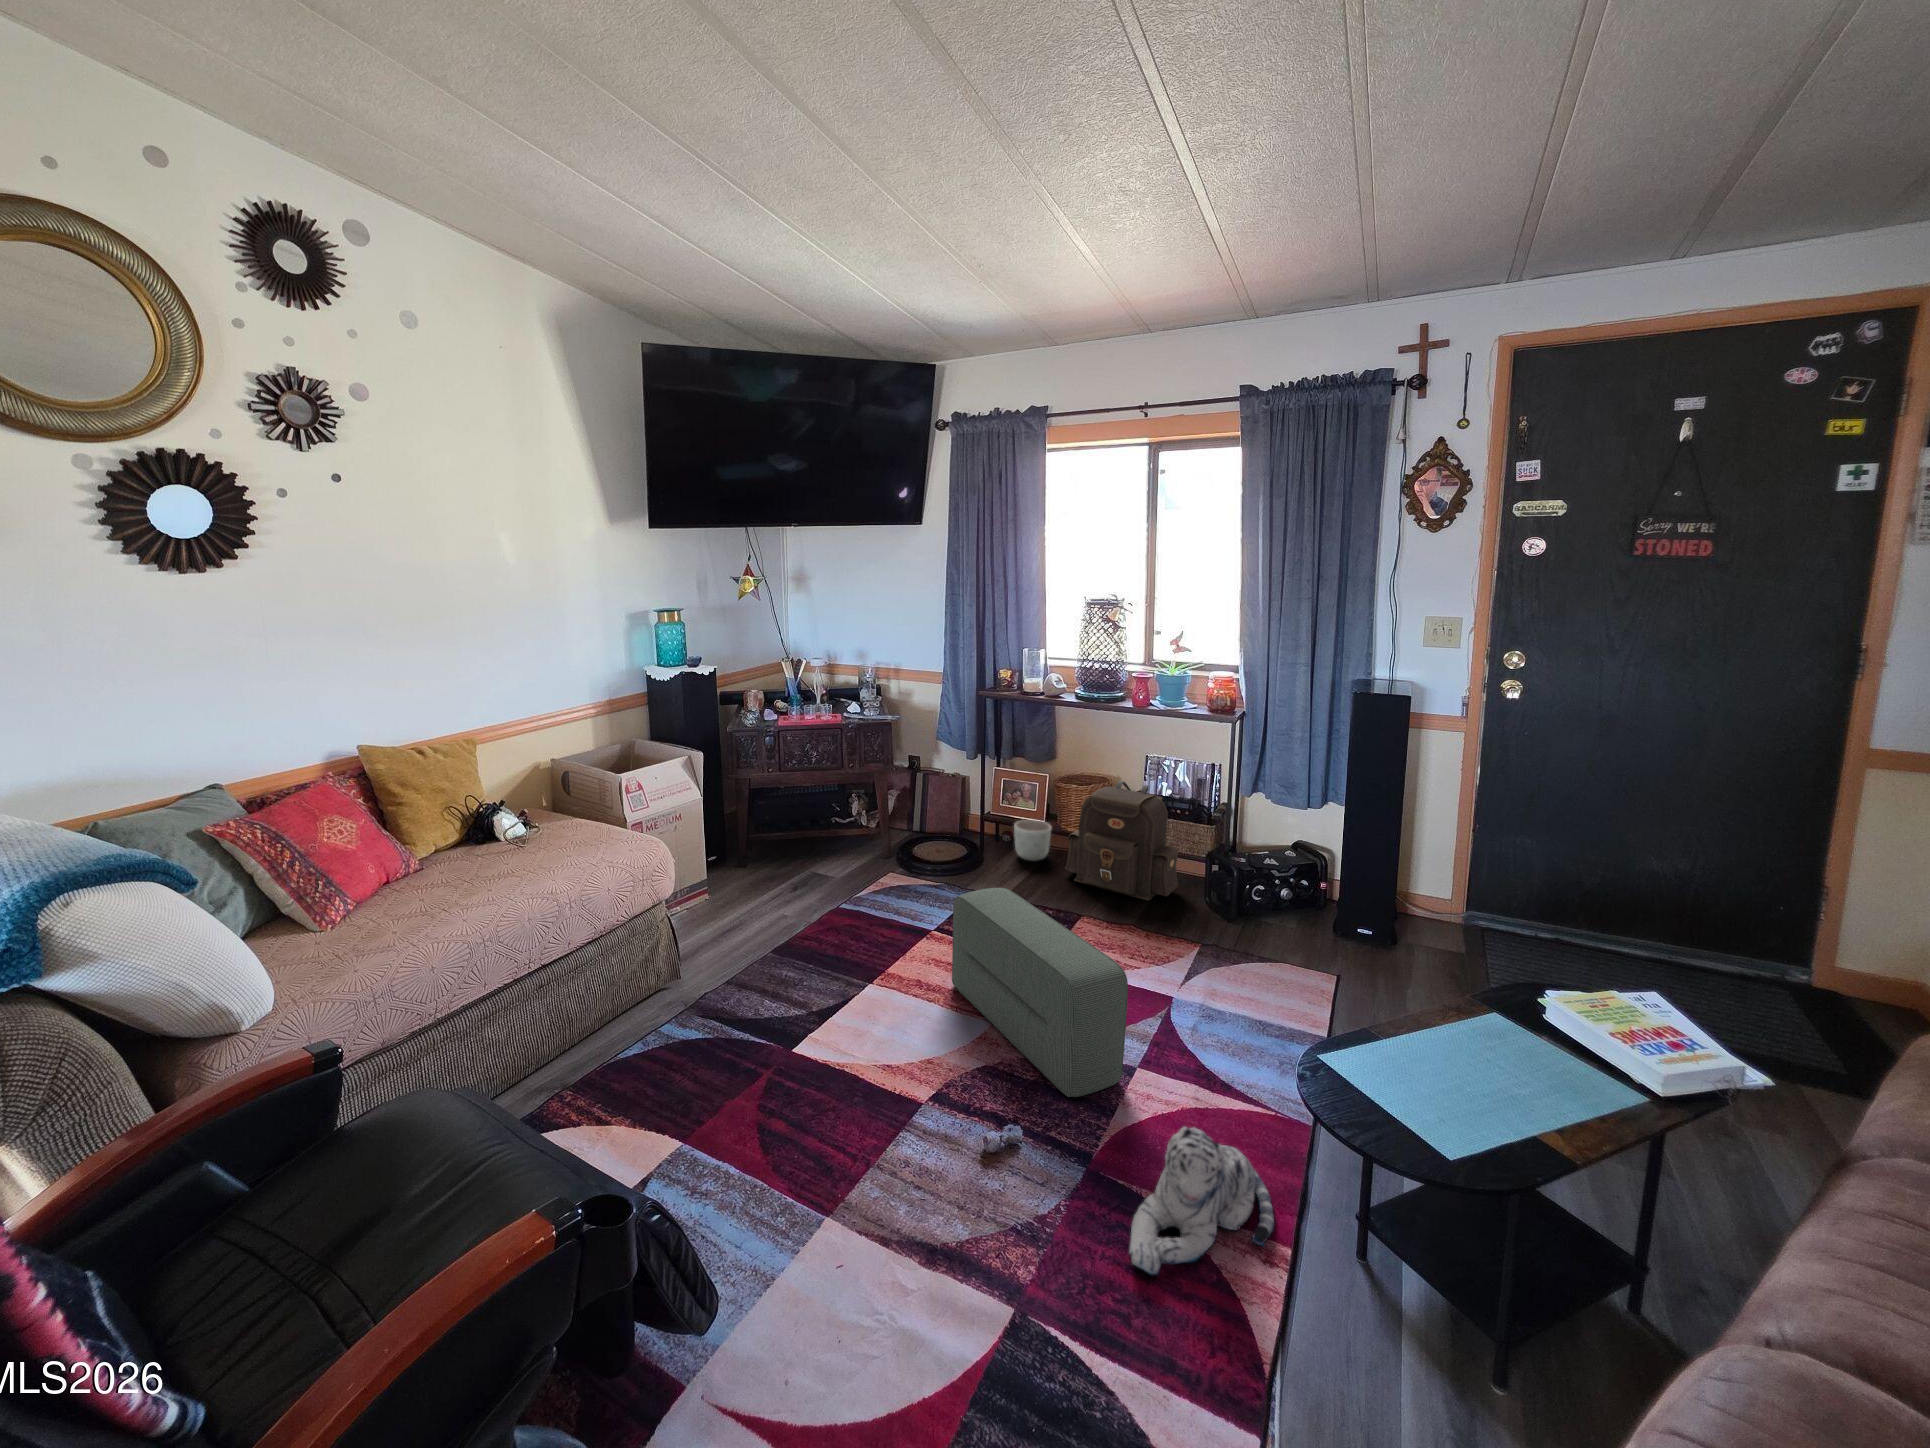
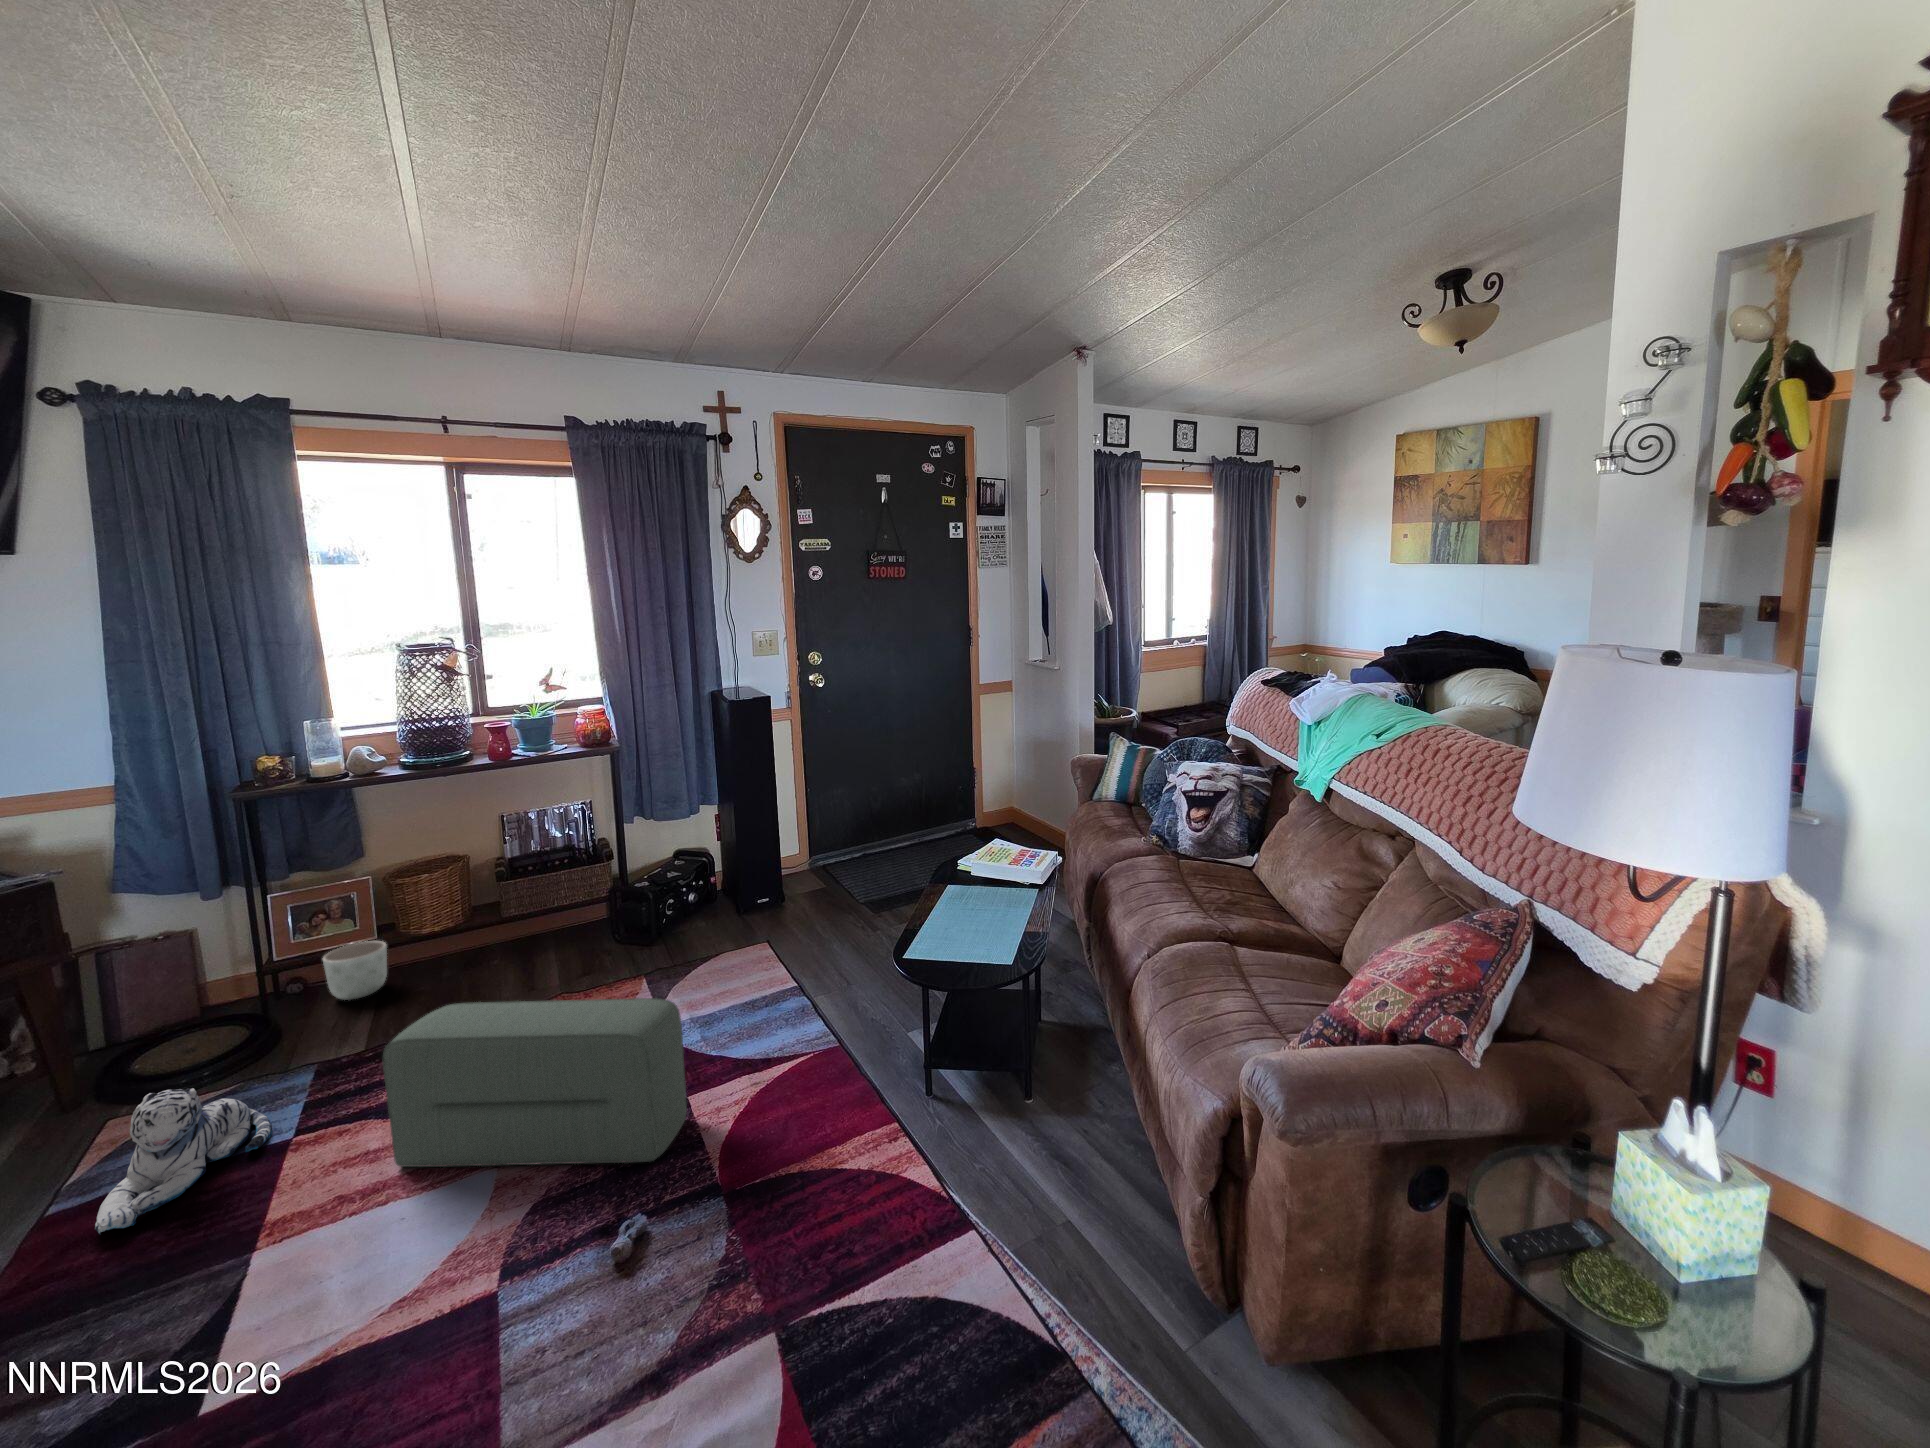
backpack: present [1065,781,1178,901] -> none [429,846,580,990]
plush toy: present [1129,1127,1275,1274] -> present [95,1088,272,1235]

